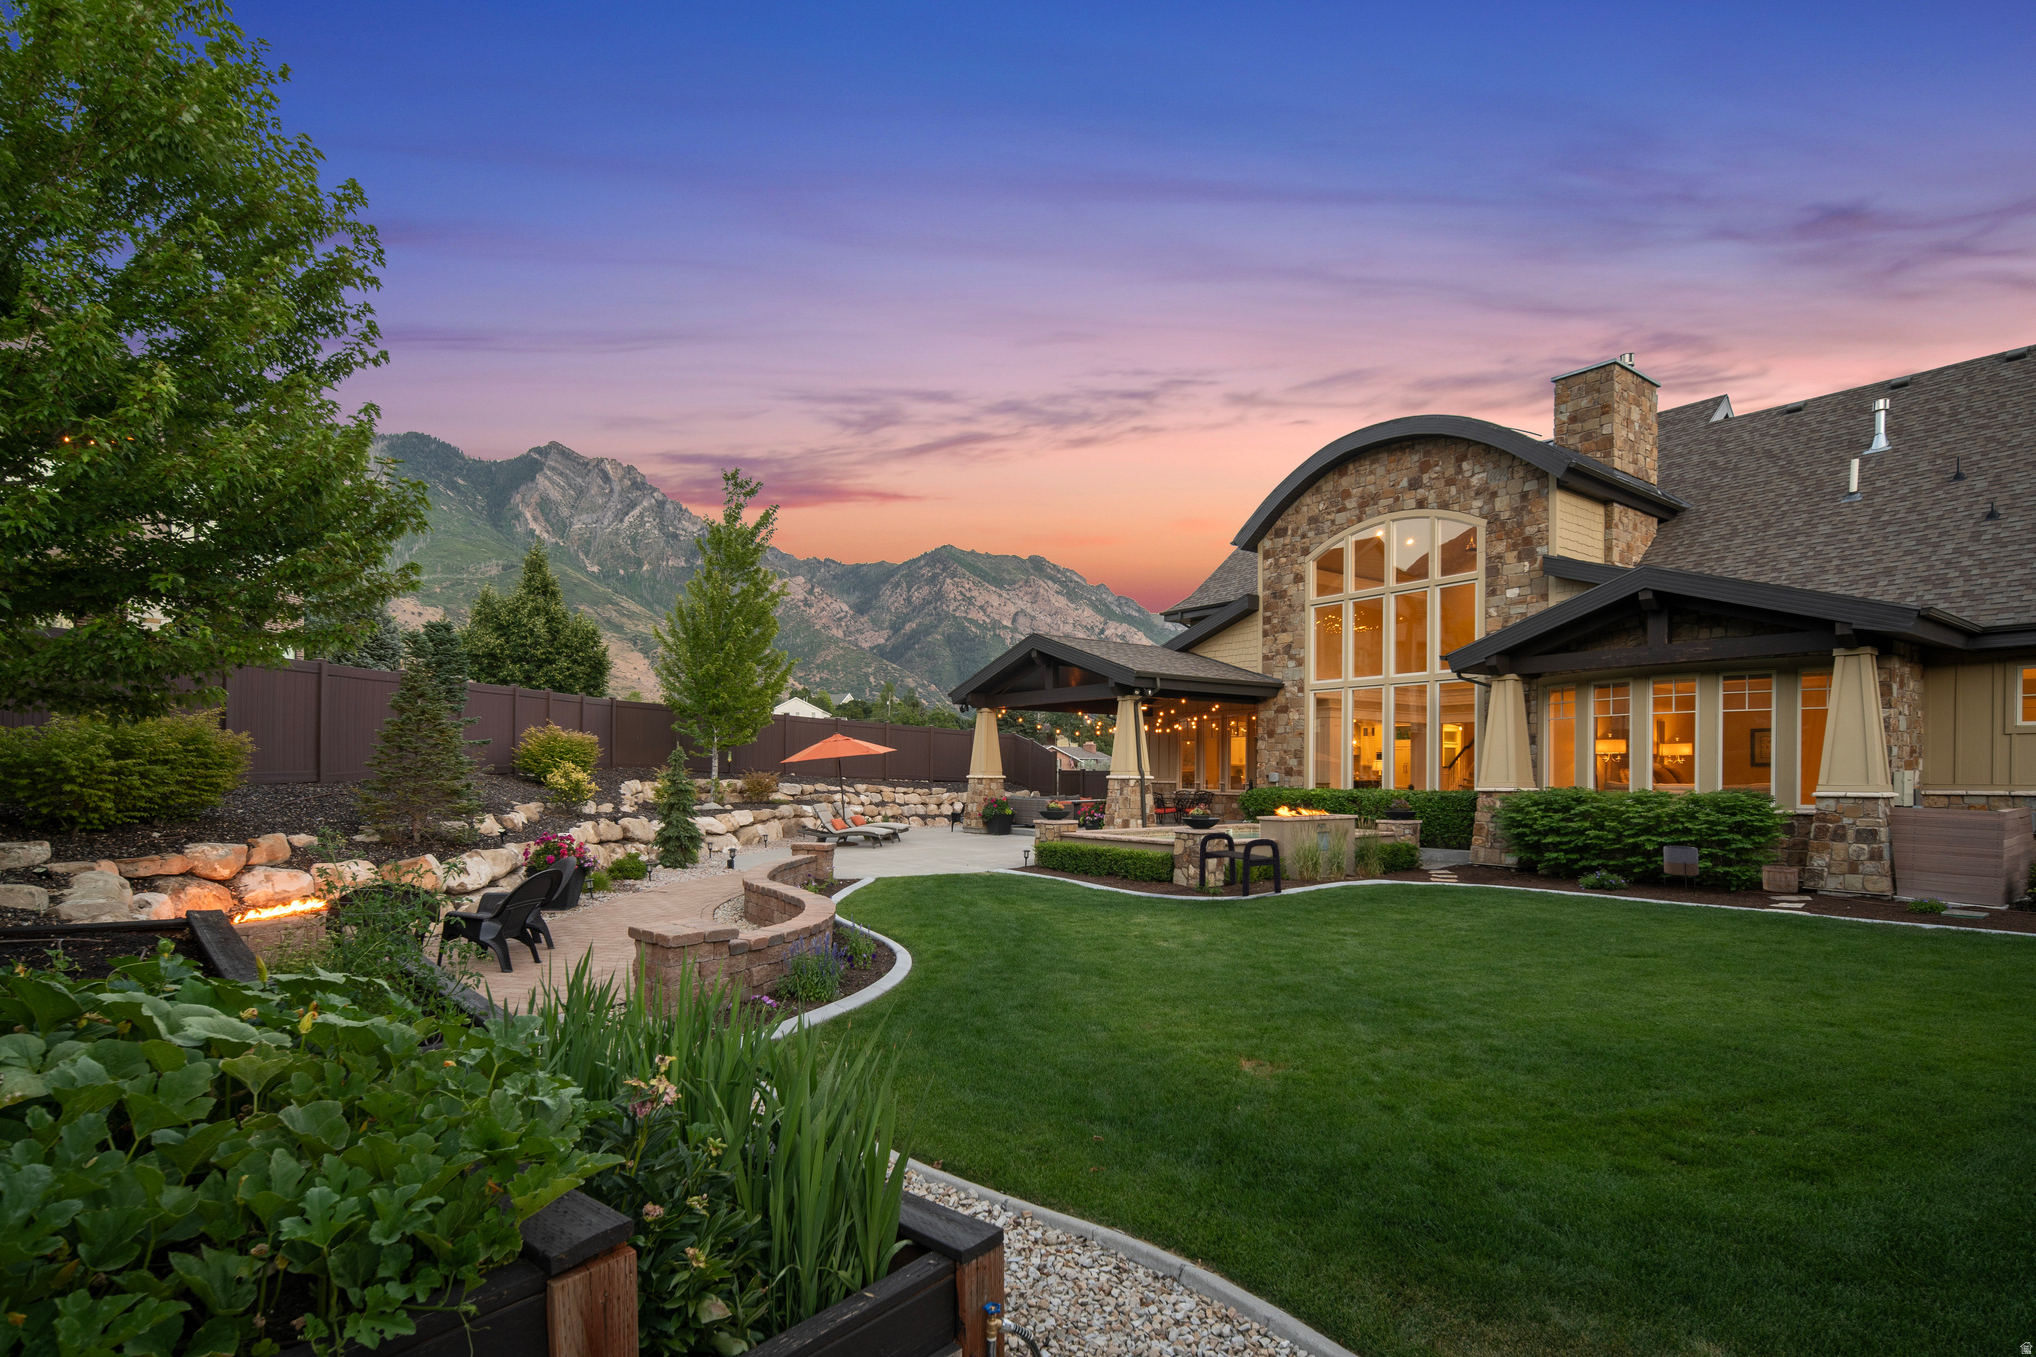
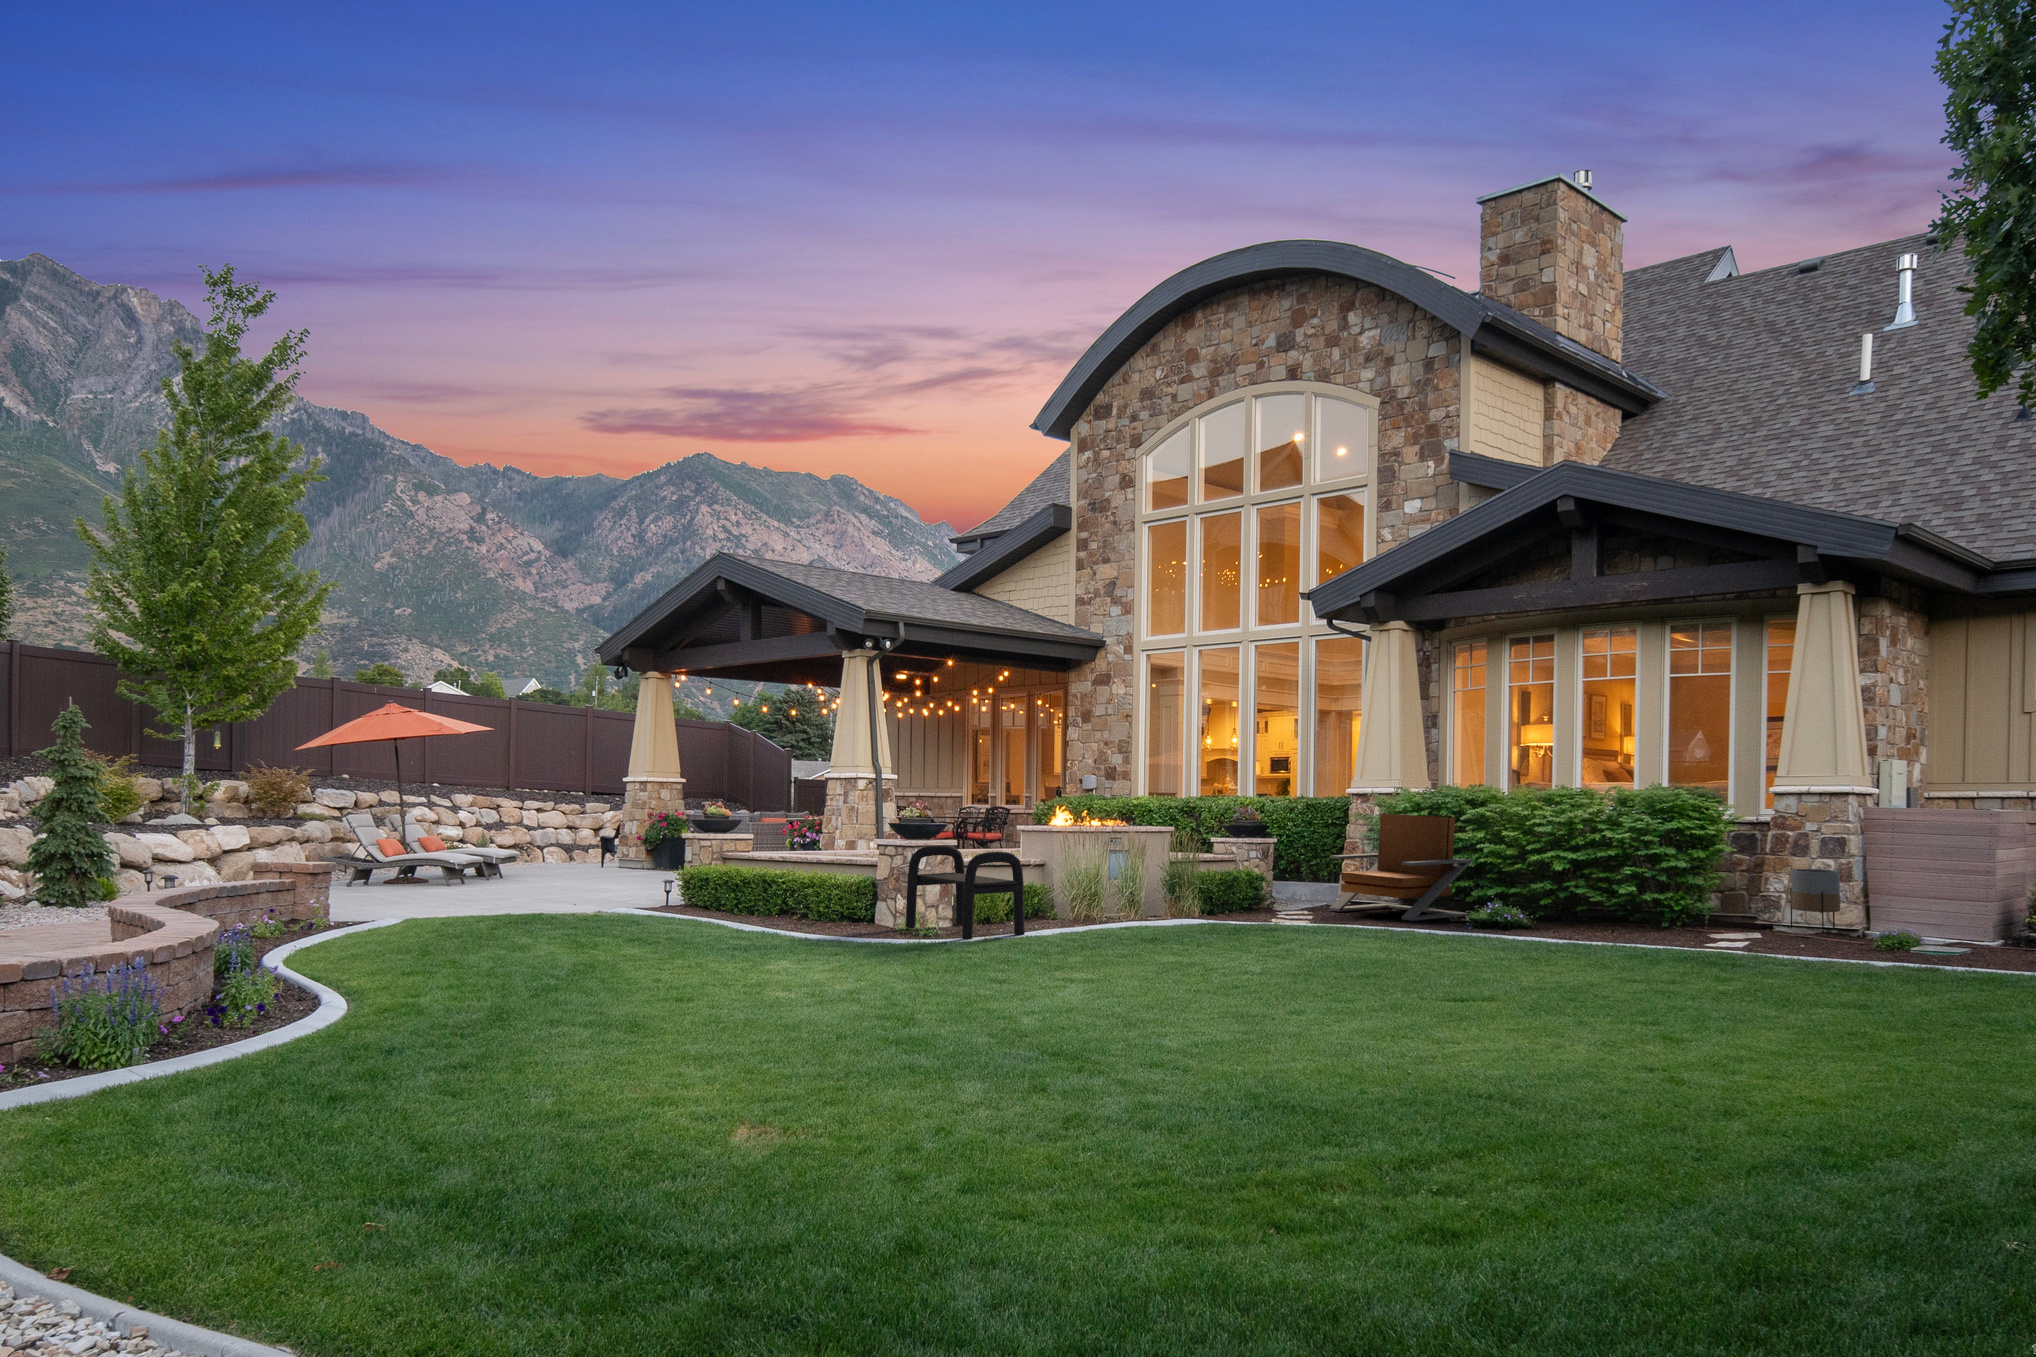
lounge chair: none [1477,809,1582,884] -> present [1329,813,1471,921]
planter: present [1663,846,1699,890] -> present [1790,869,1840,933]
wooden bucket: present [1762,866,1798,893] -> none [1700,890,1747,927]

